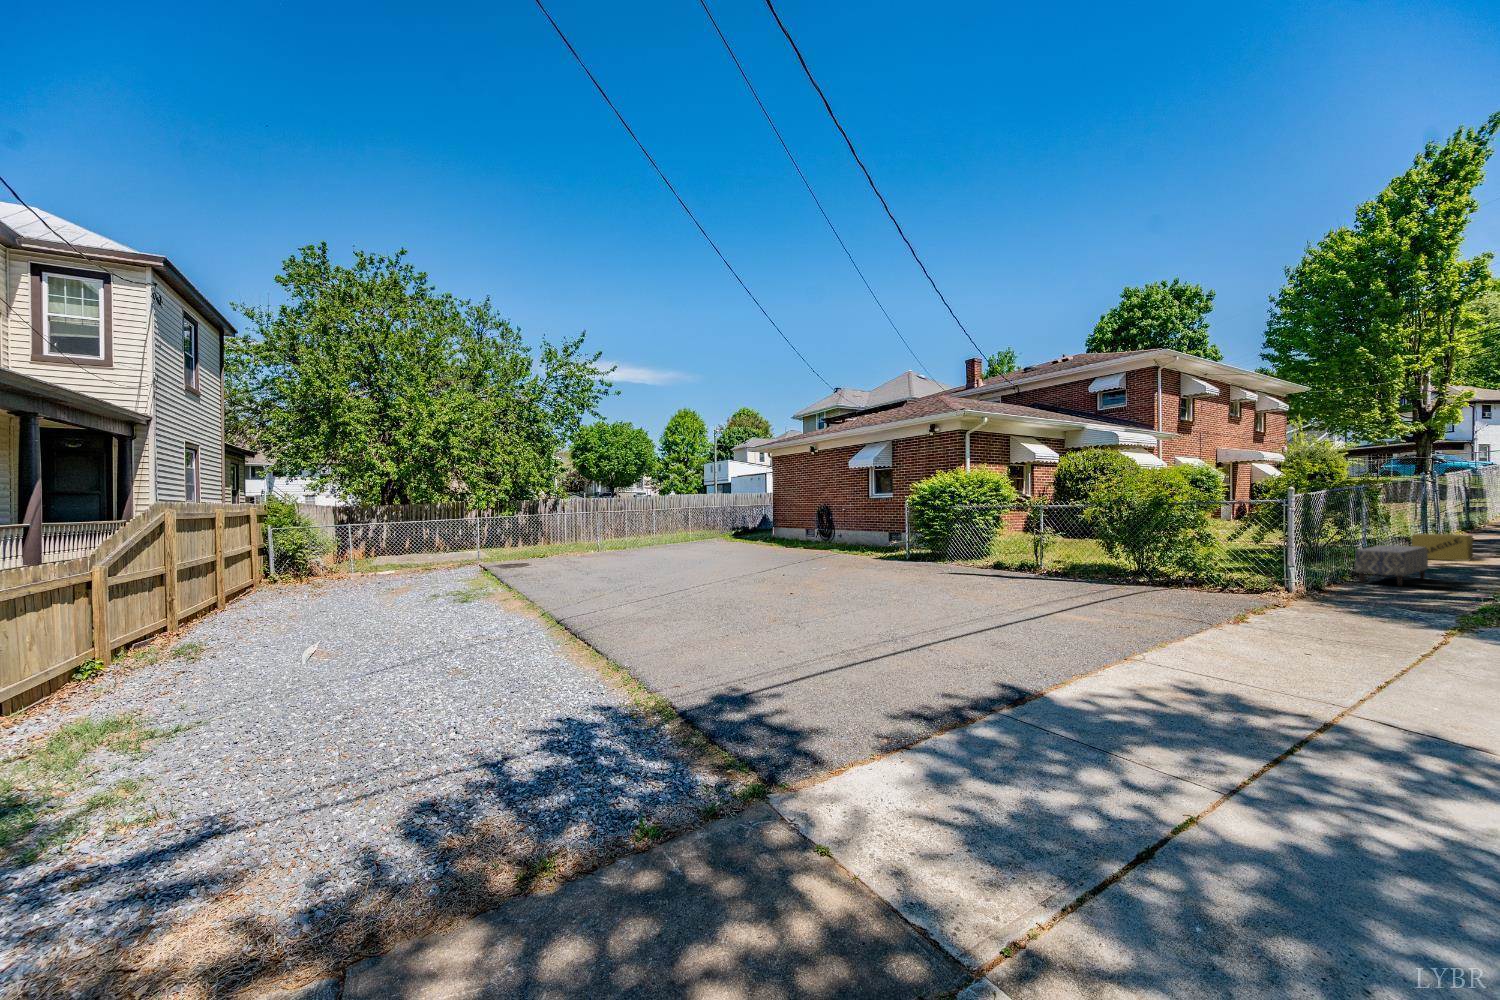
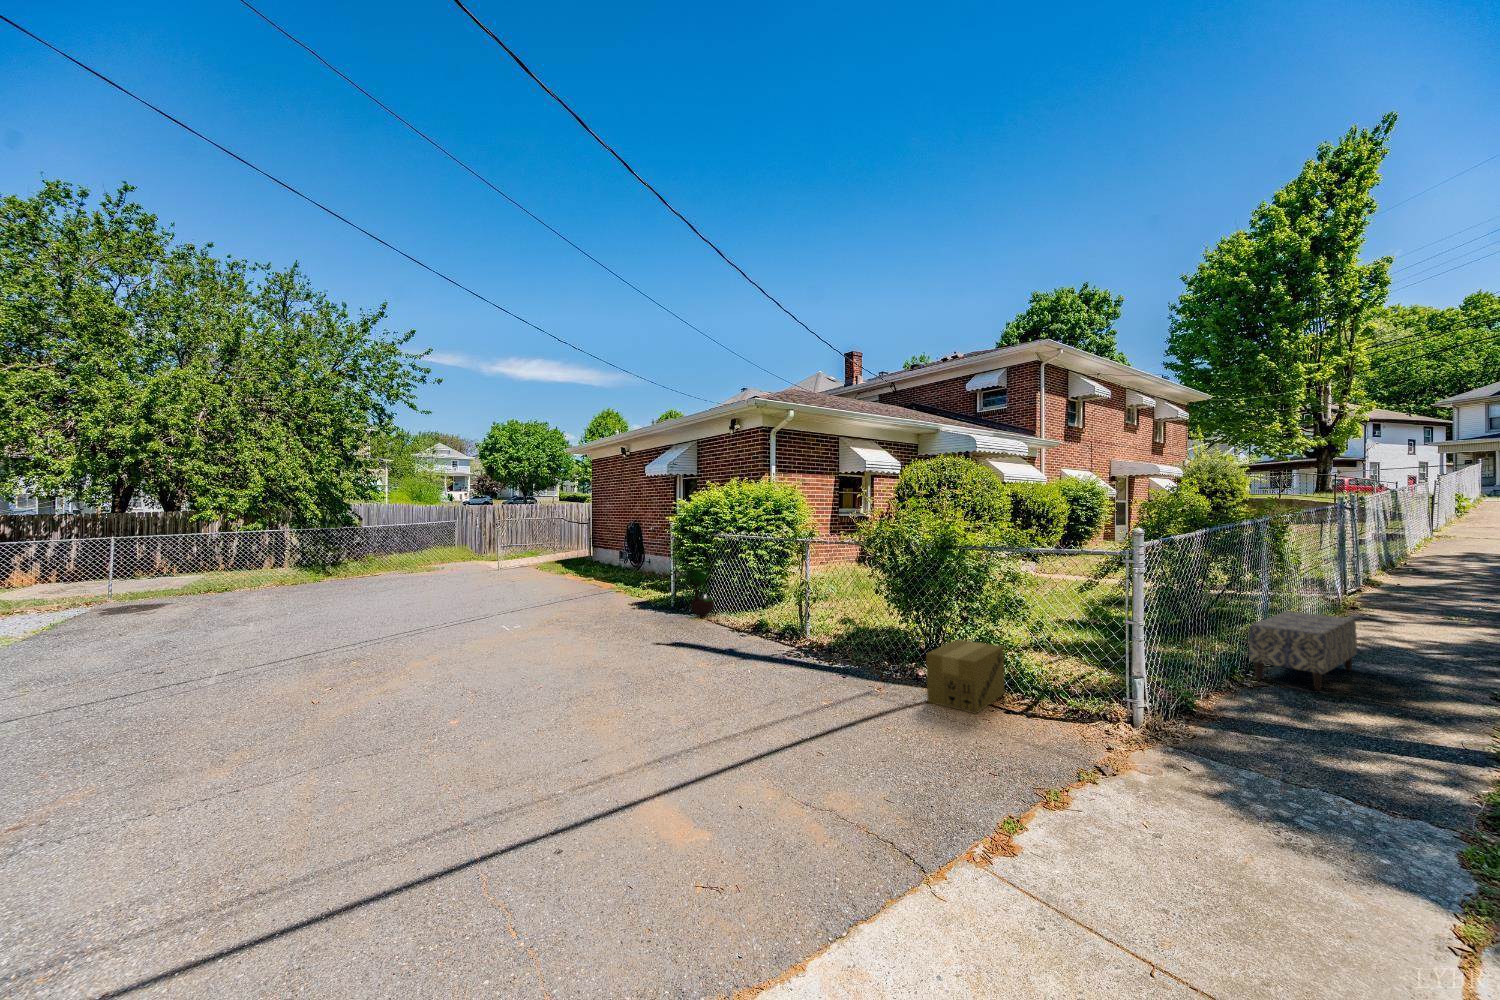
potted tree: none [924,527,948,564] -> present [682,568,714,616]
cardboard box: present [1412,533,1473,561] -> present [926,640,1004,714]

